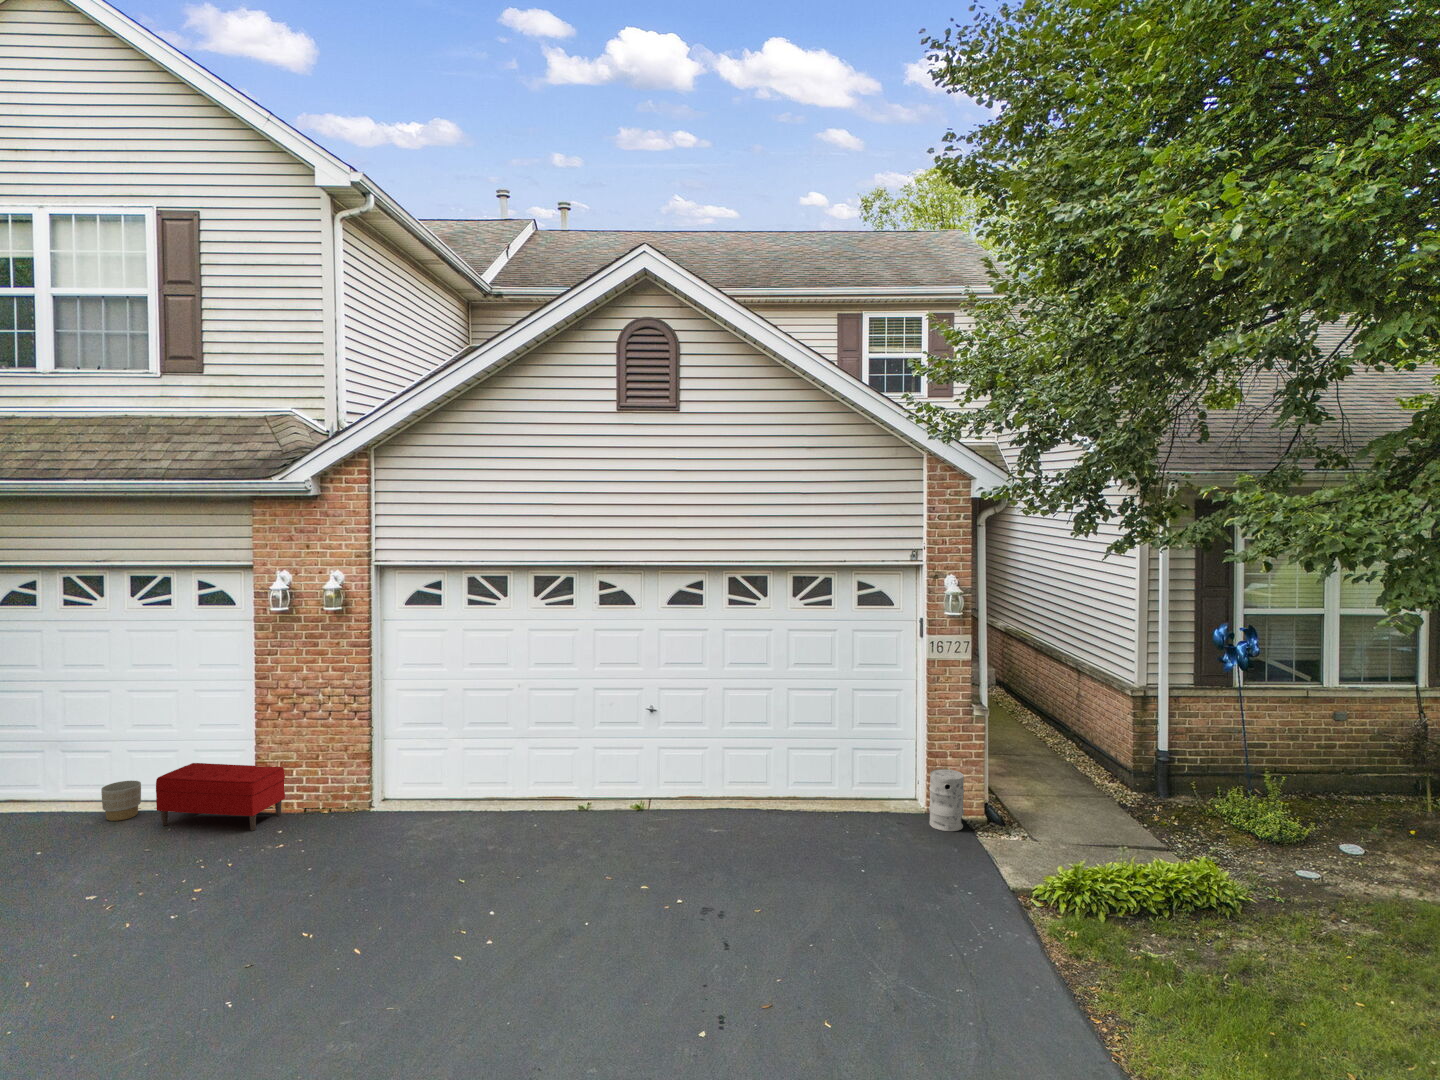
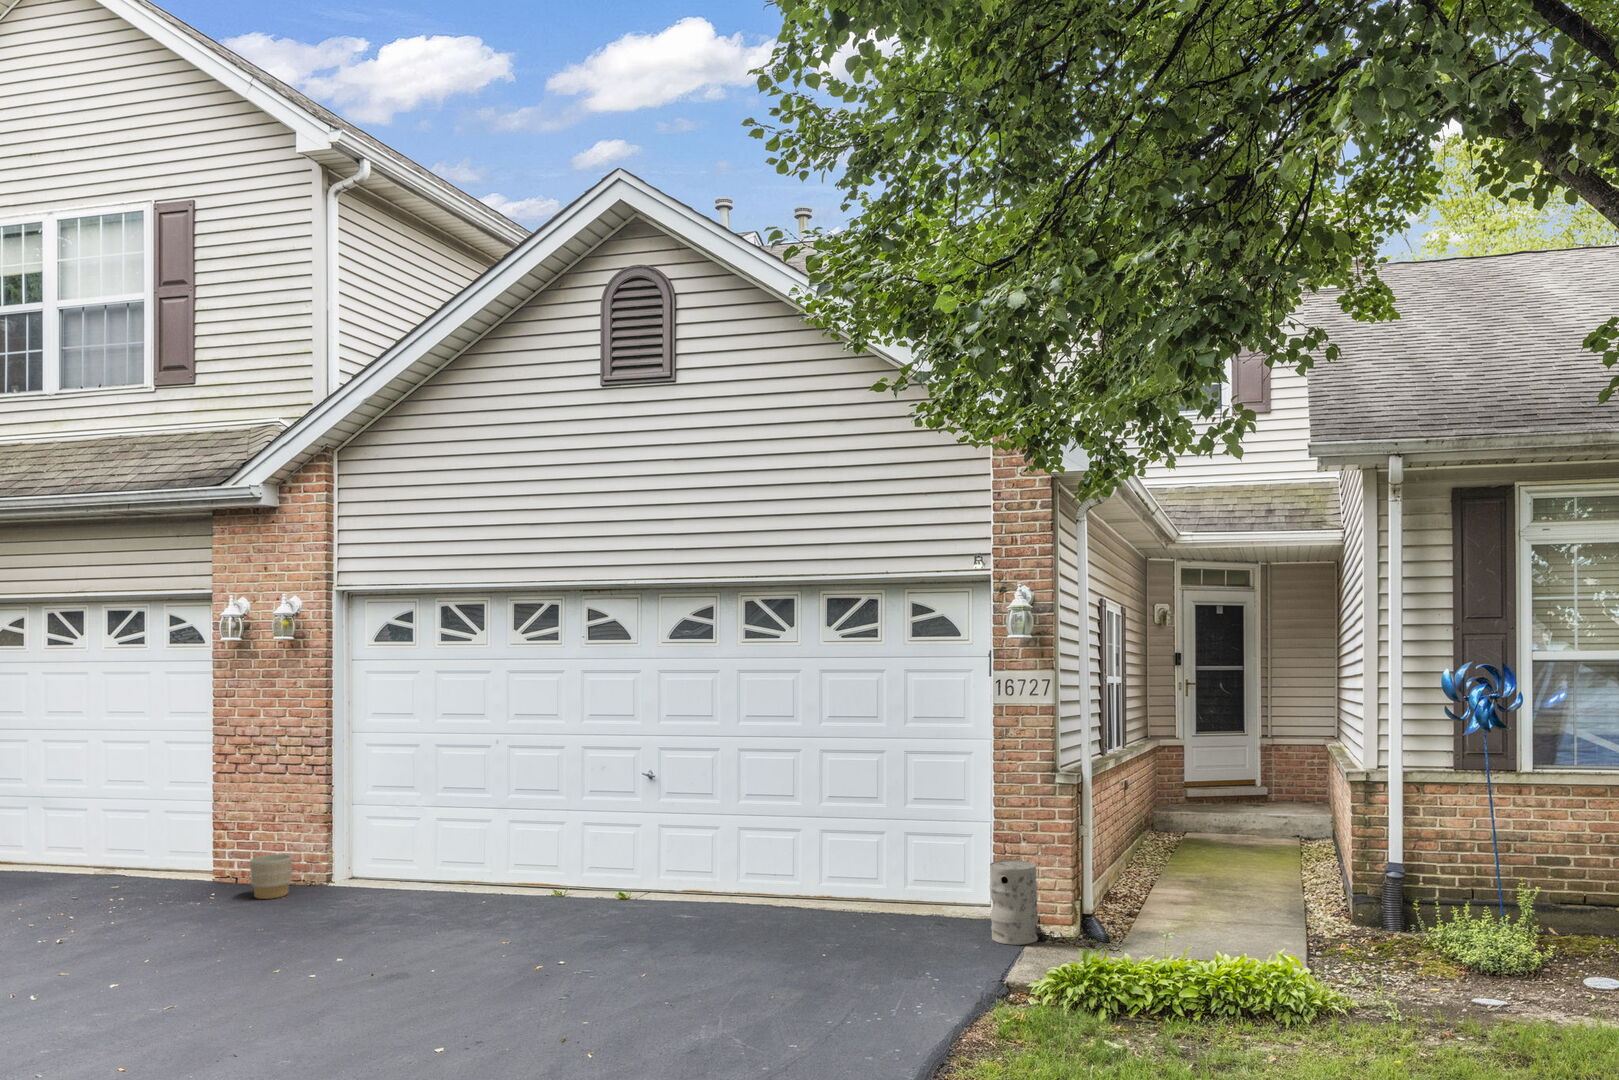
bench: present [156,763,285,831] -> none [108,825,242,899]
planter: present [101,781,141,821] -> present [250,854,292,899]

